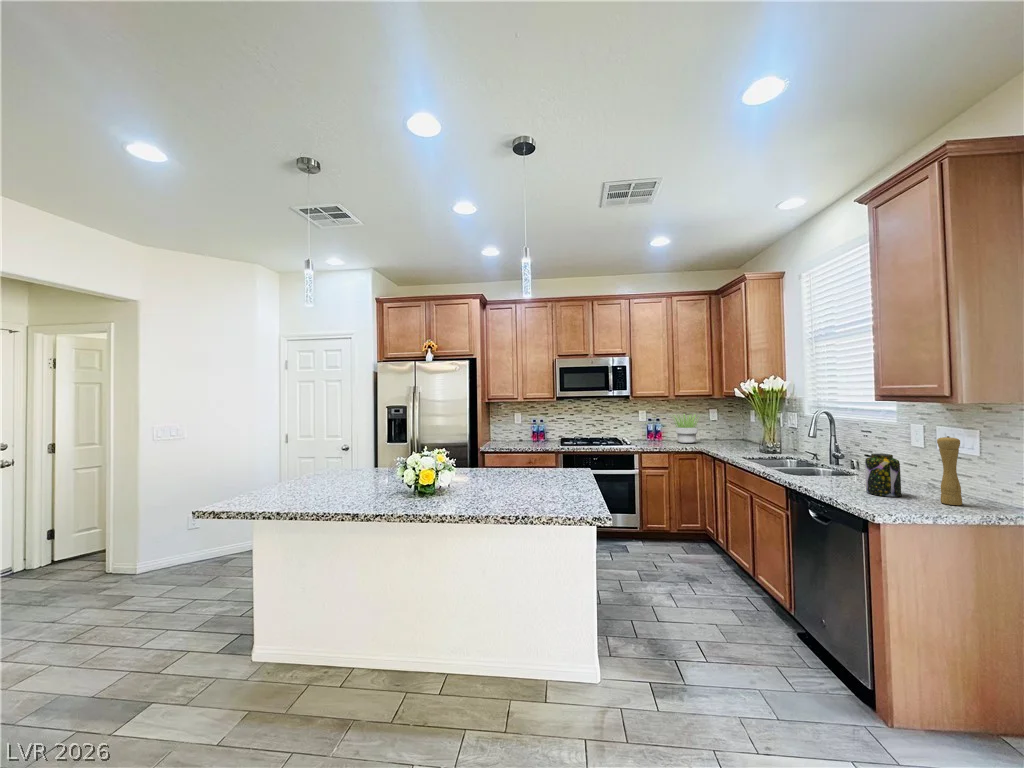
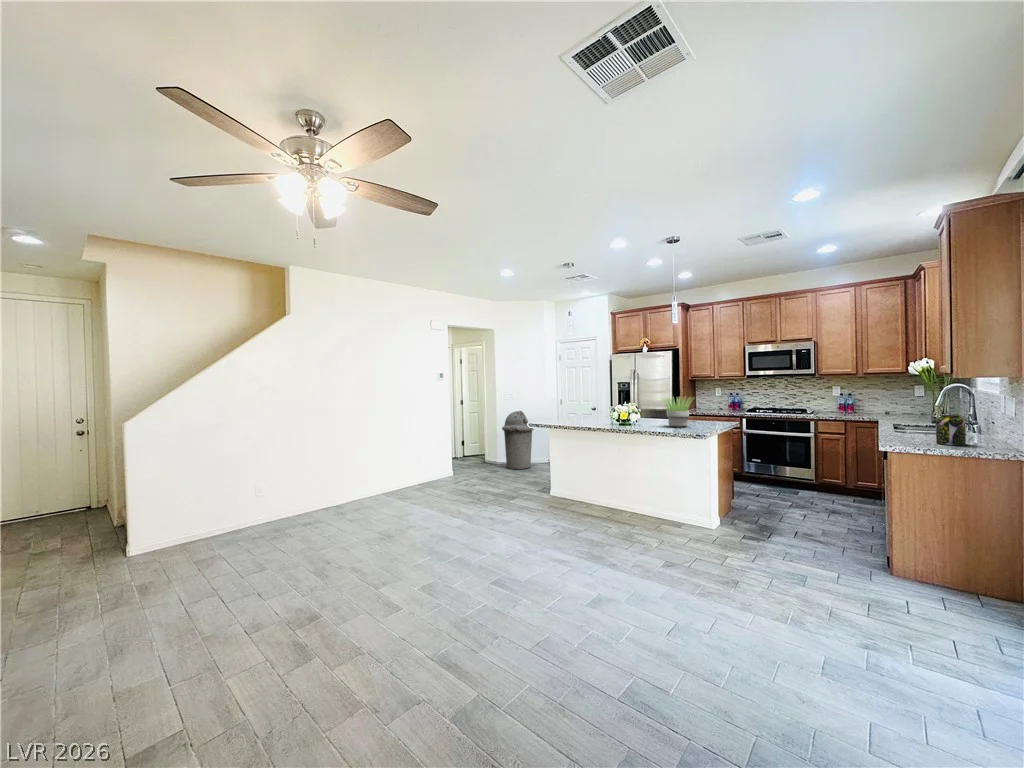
potted plant: present [673,414,698,443] -> present [664,397,693,427]
pepper mill: present [937,436,962,505] -> none [982,401,1002,451]
trash can: none [152,460,229,580] -> present [502,411,534,469]

